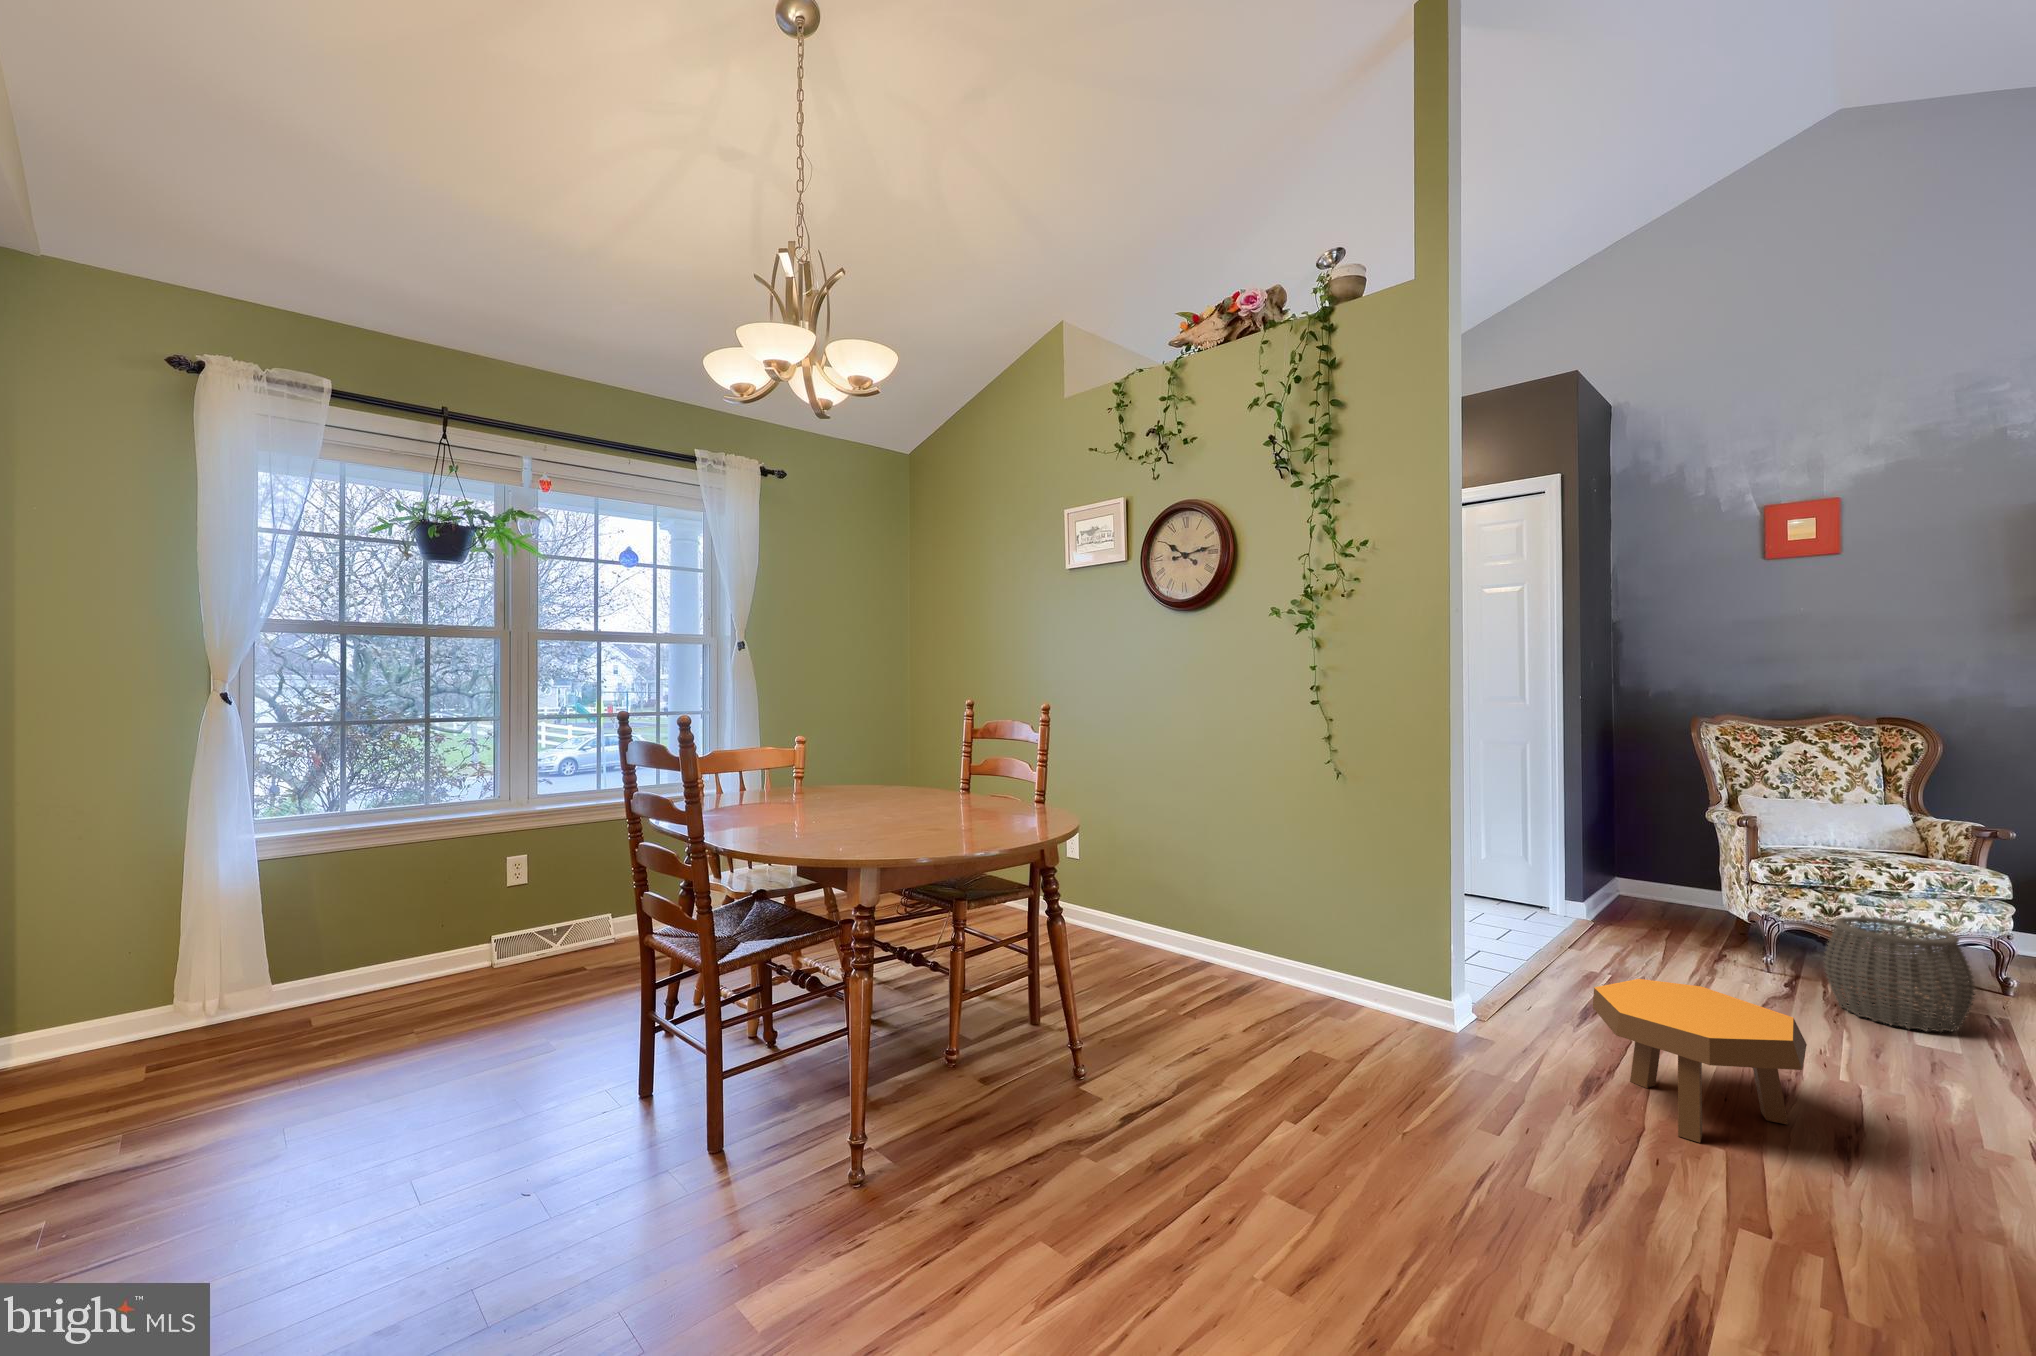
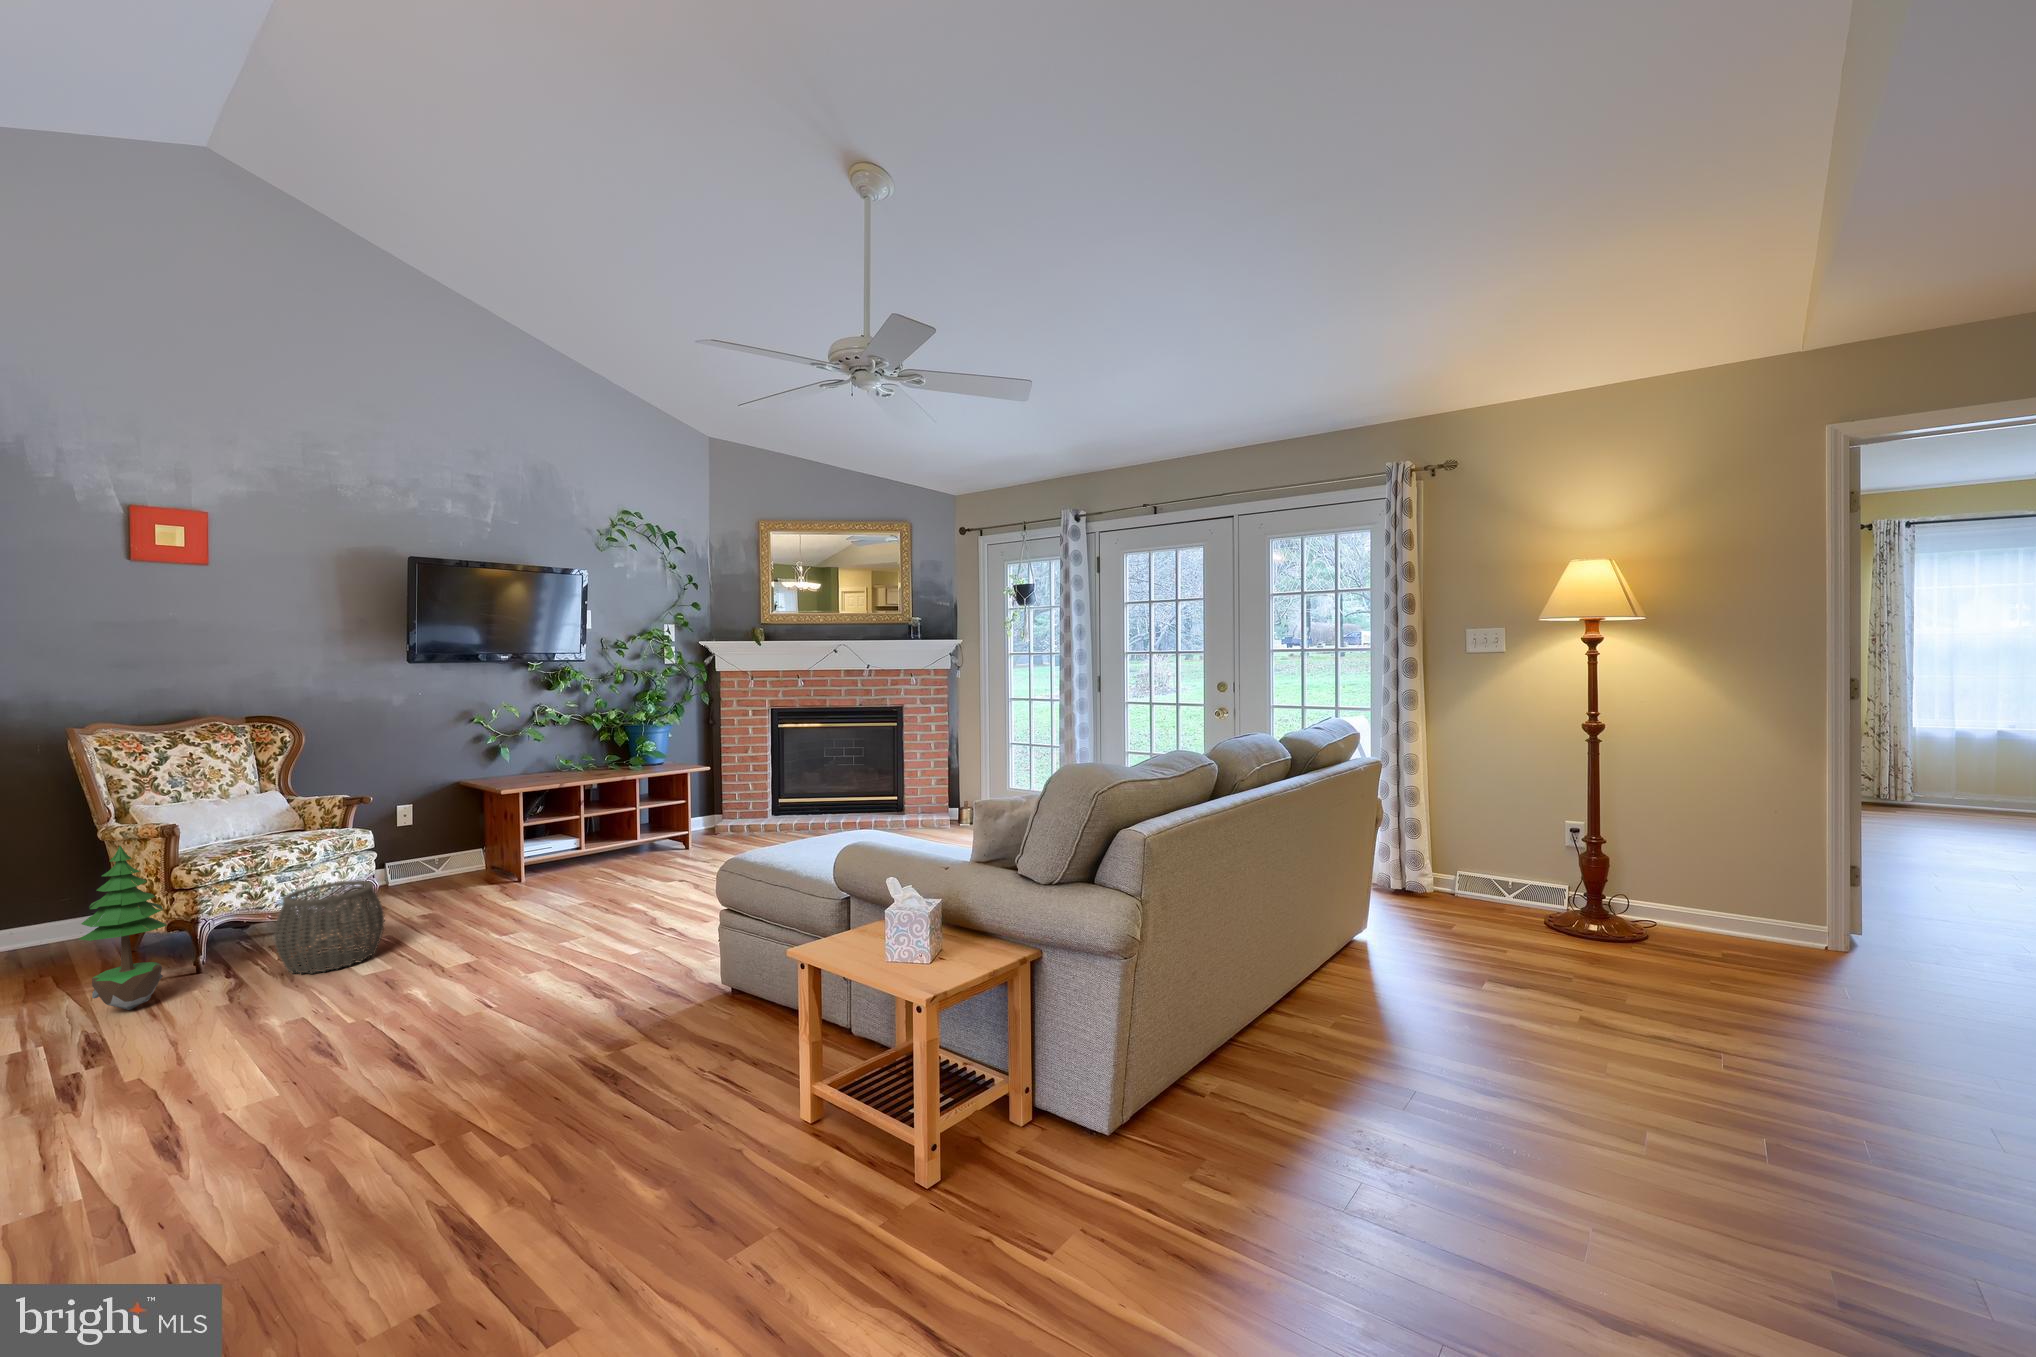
potted tree: none [1647,818,1718,972] -> present [79,846,167,1010]
footstool: present [1593,979,1807,1143] -> none [166,982,387,1134]

